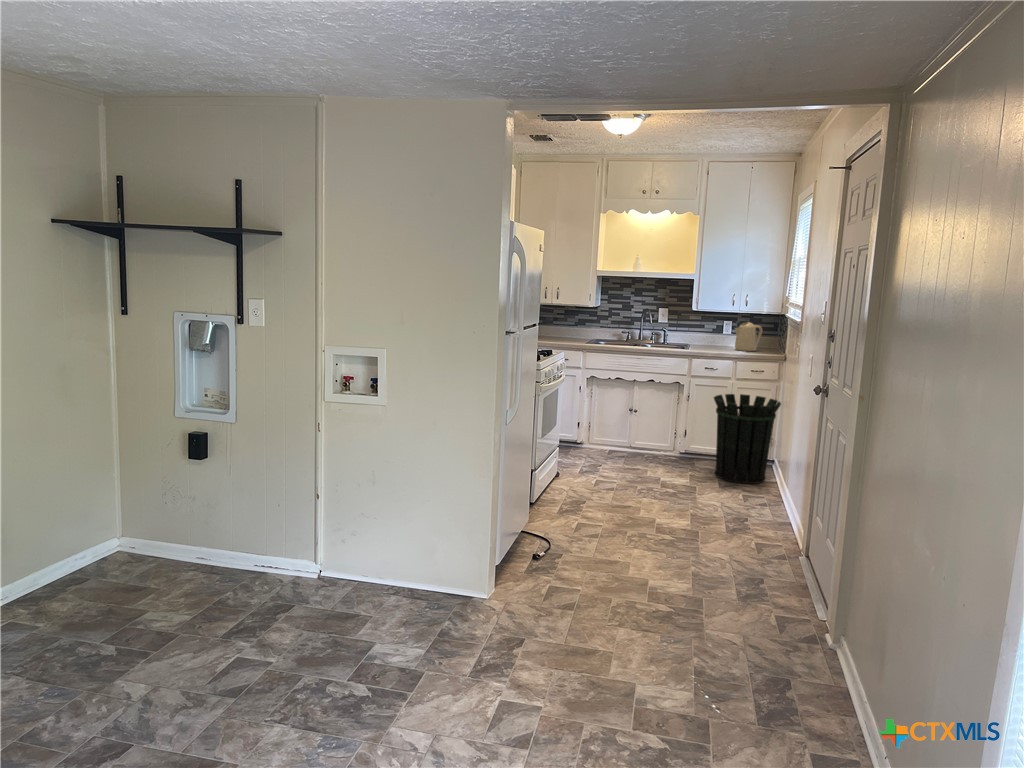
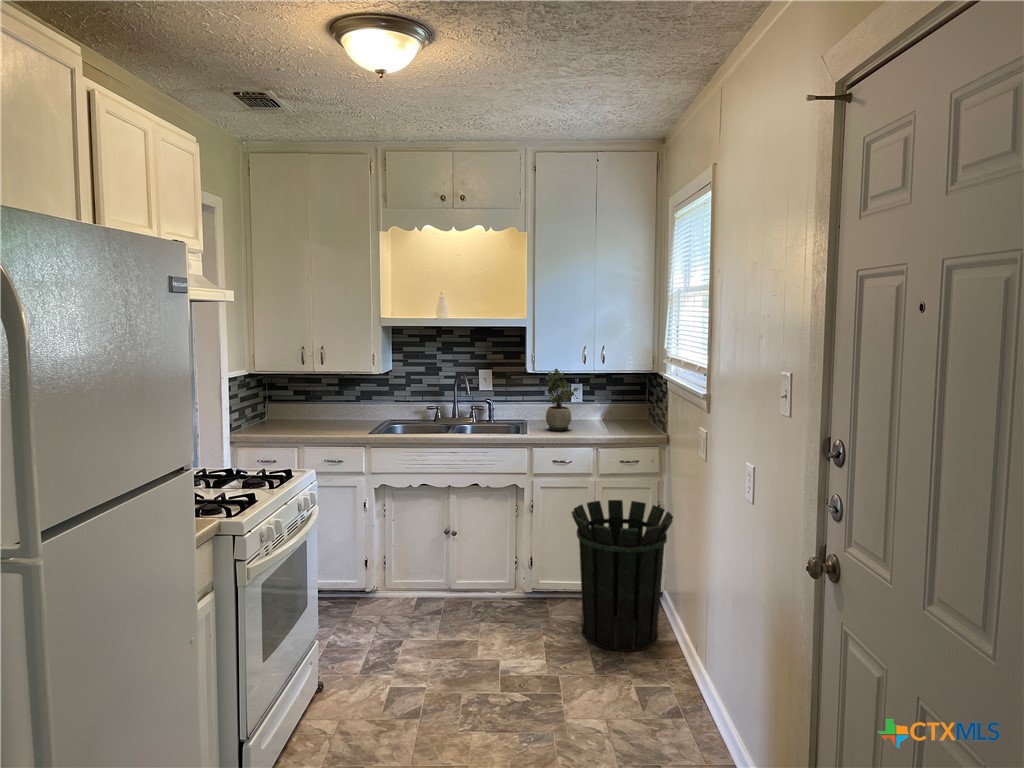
potted plant: none [703,308,727,350] -> present [546,369,578,431]
kettle: present [735,322,762,351] -> none [588,385,626,428]

